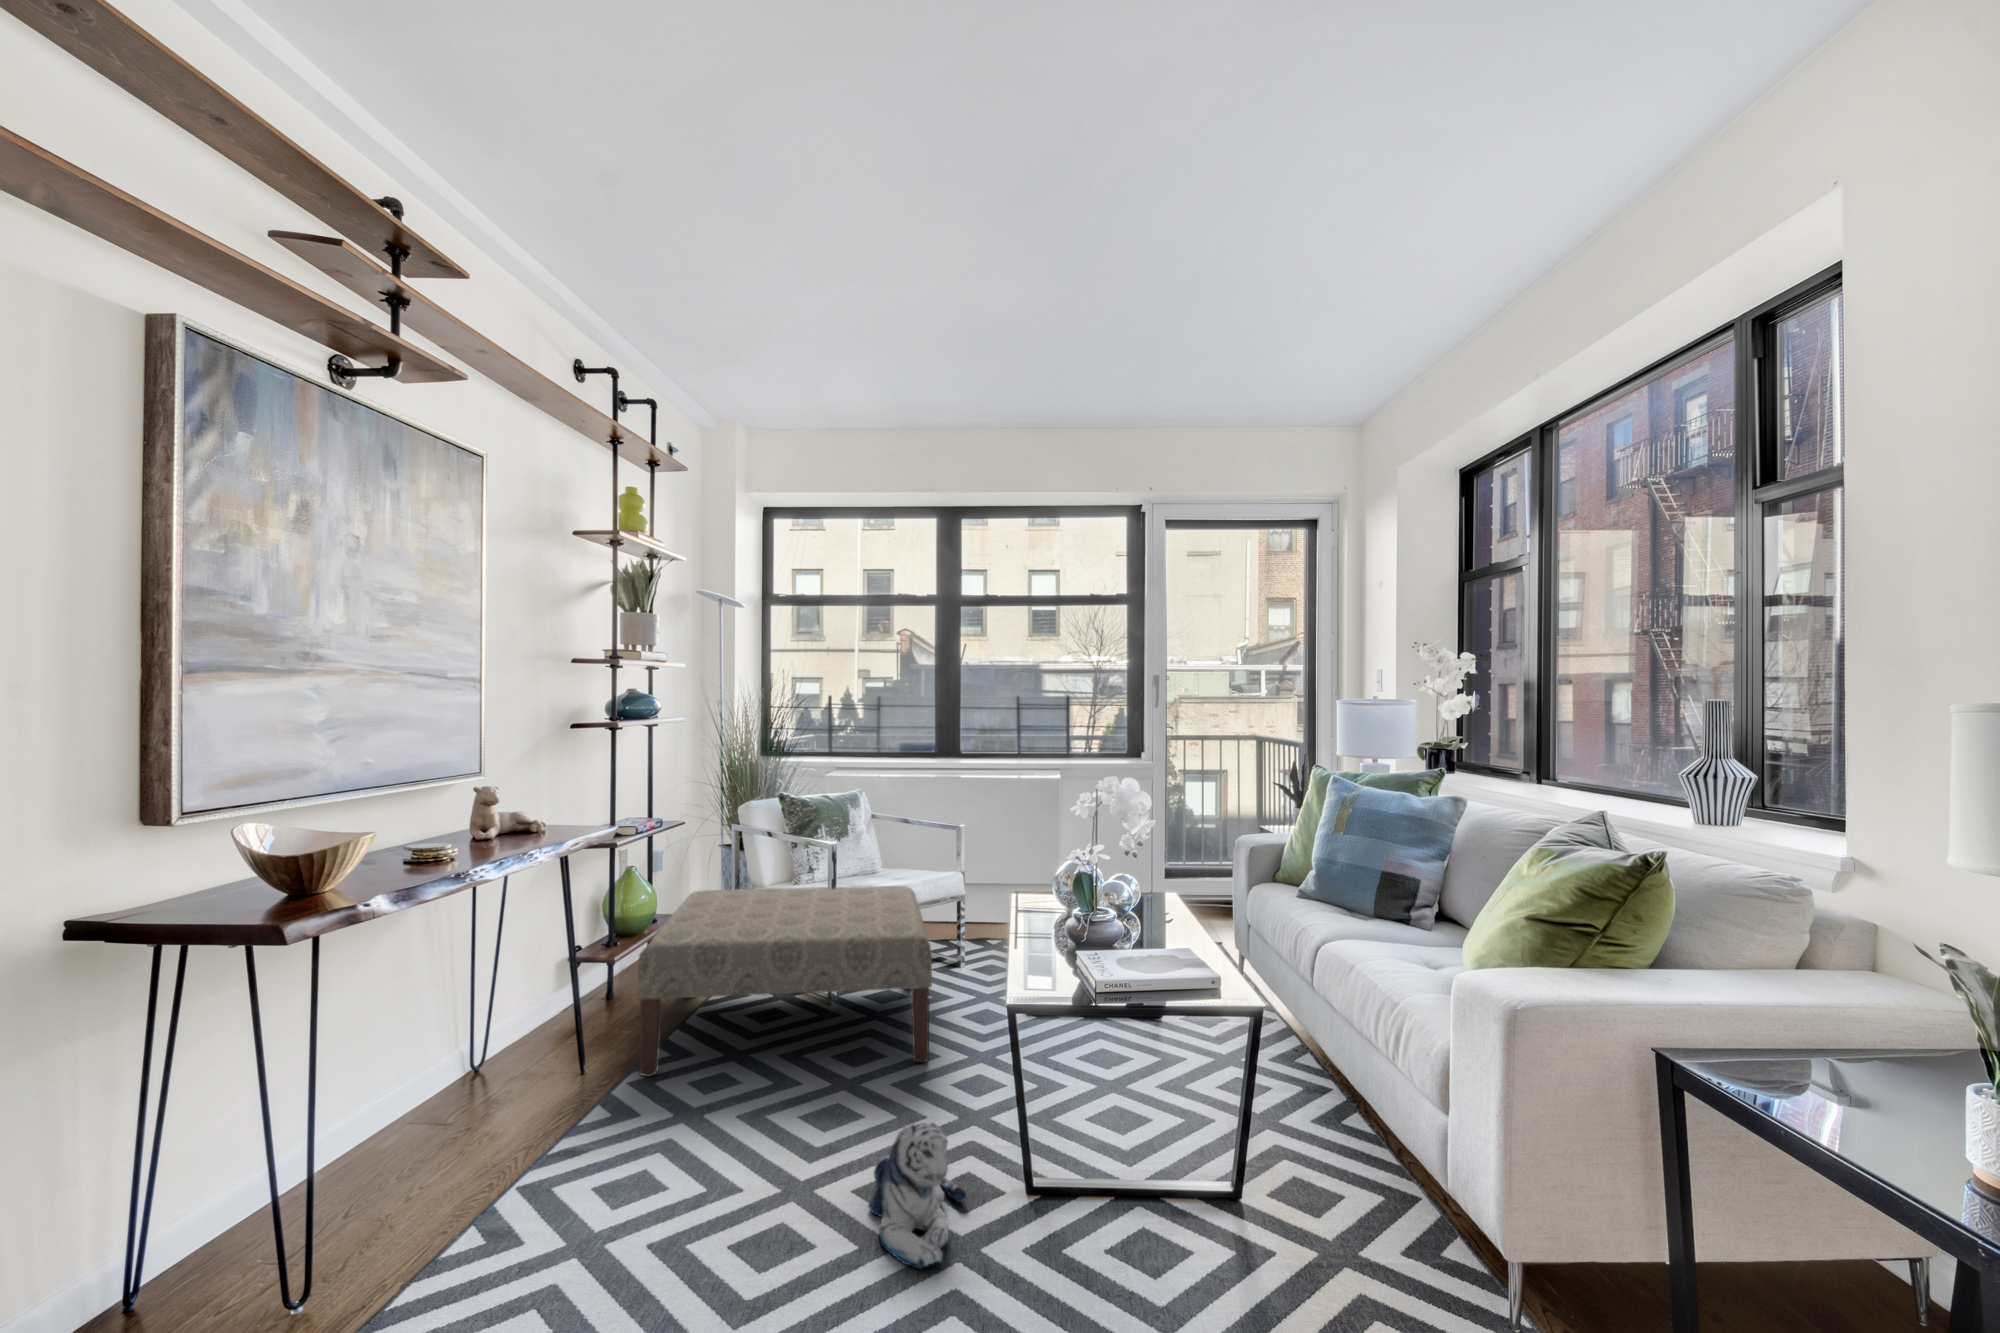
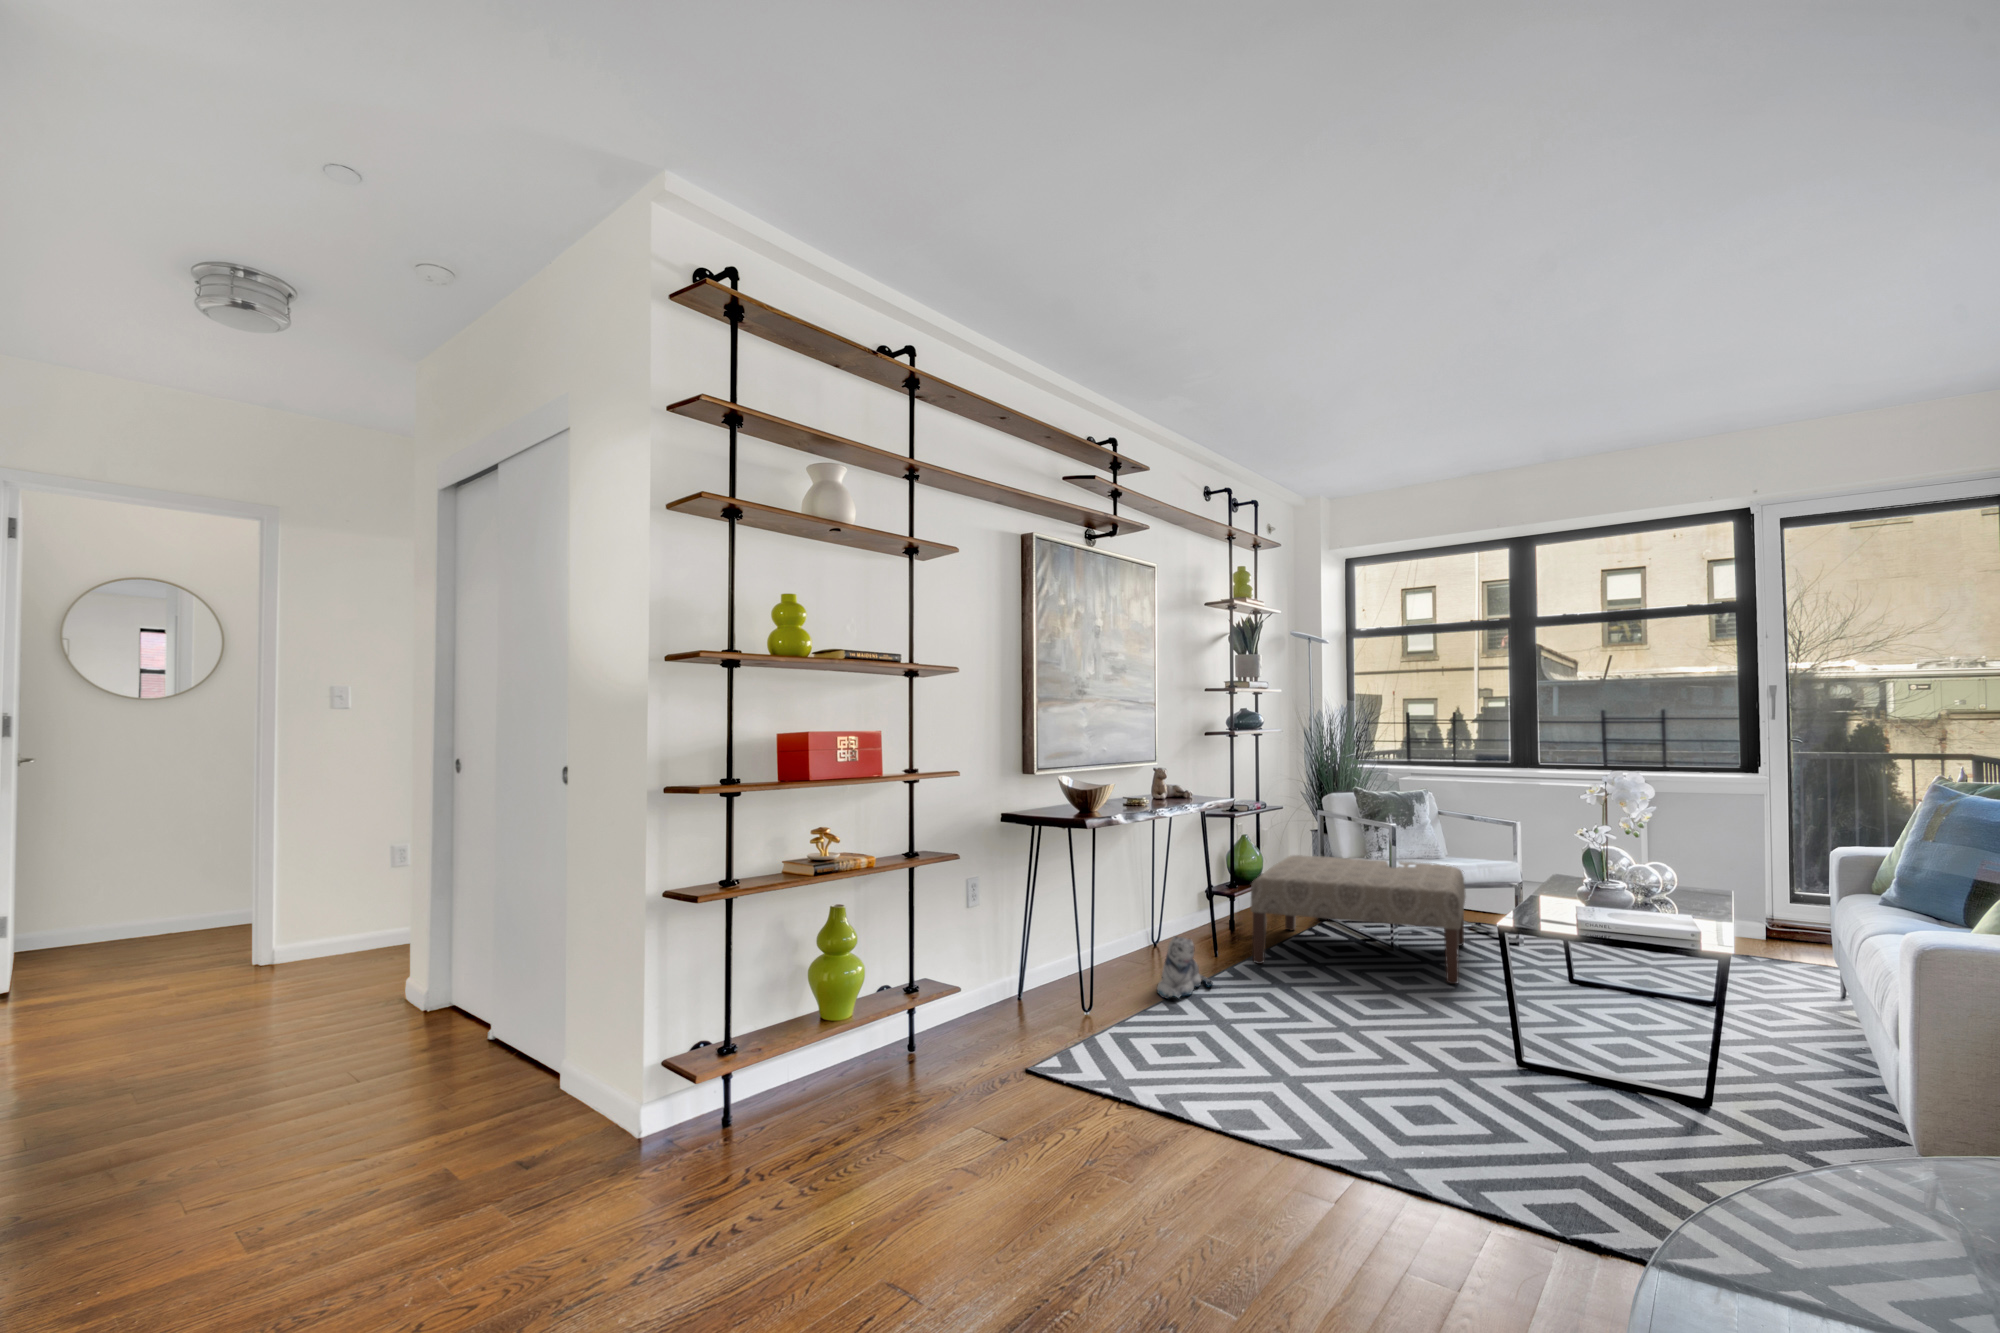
plush toy: present [868,1123,966,1269] -> present [1157,936,1213,998]

